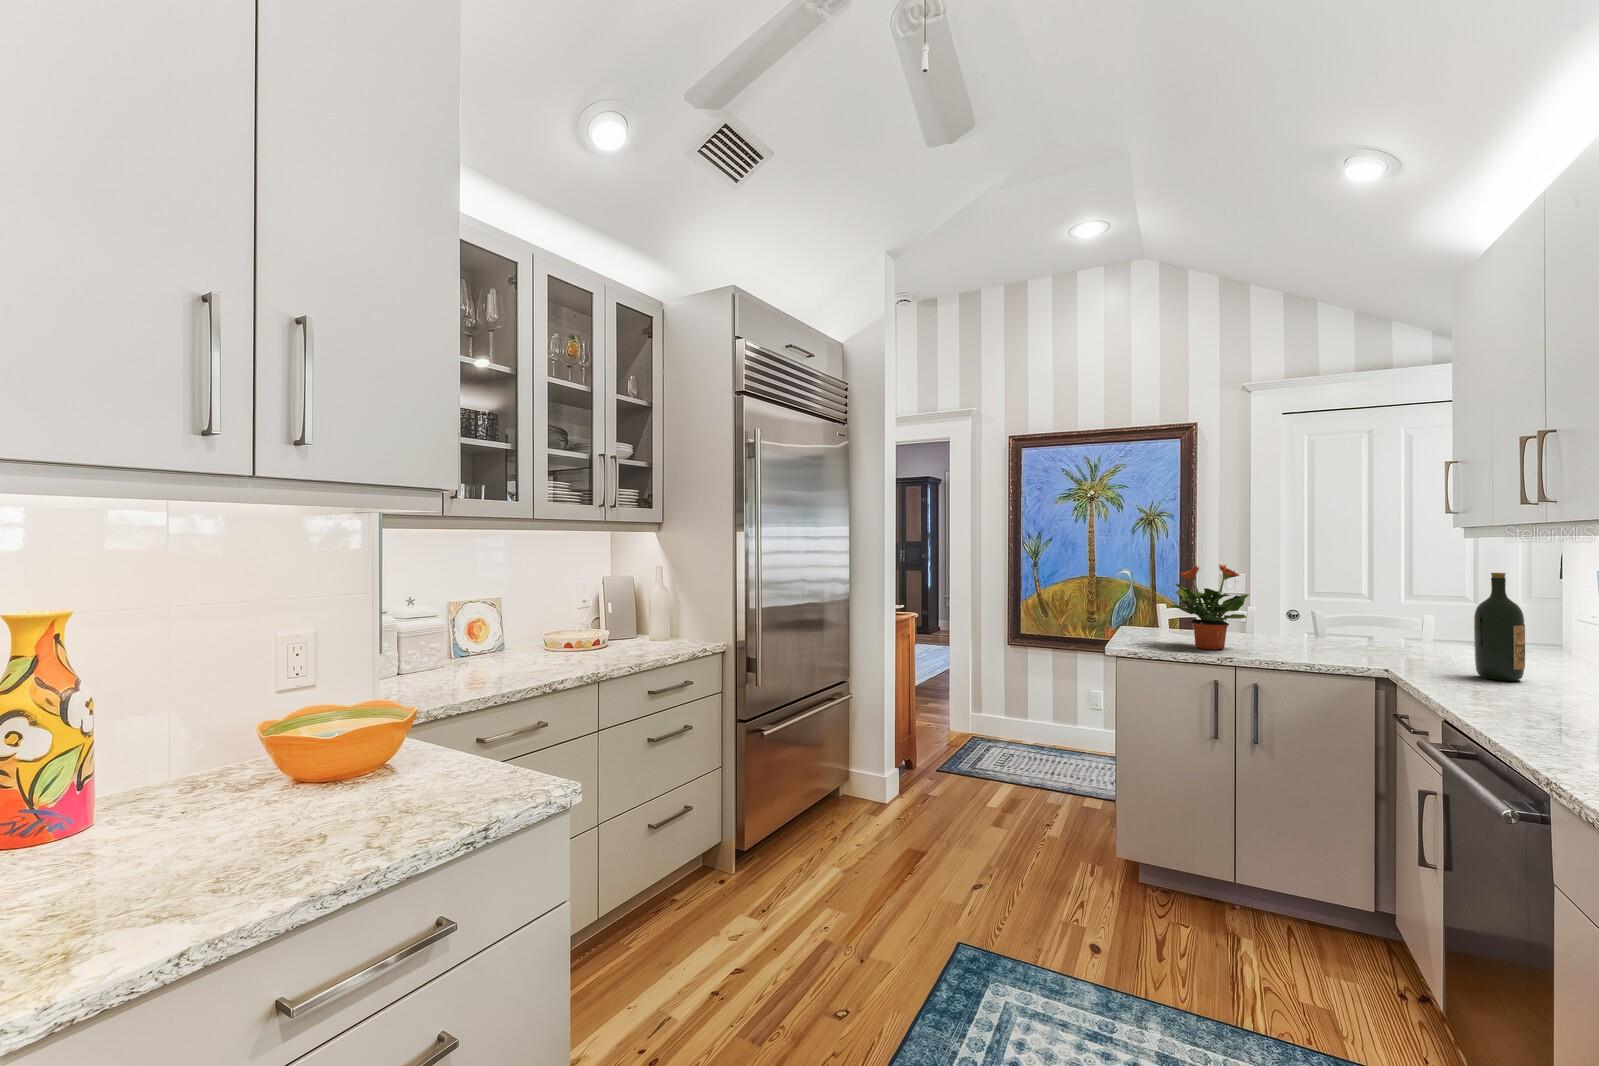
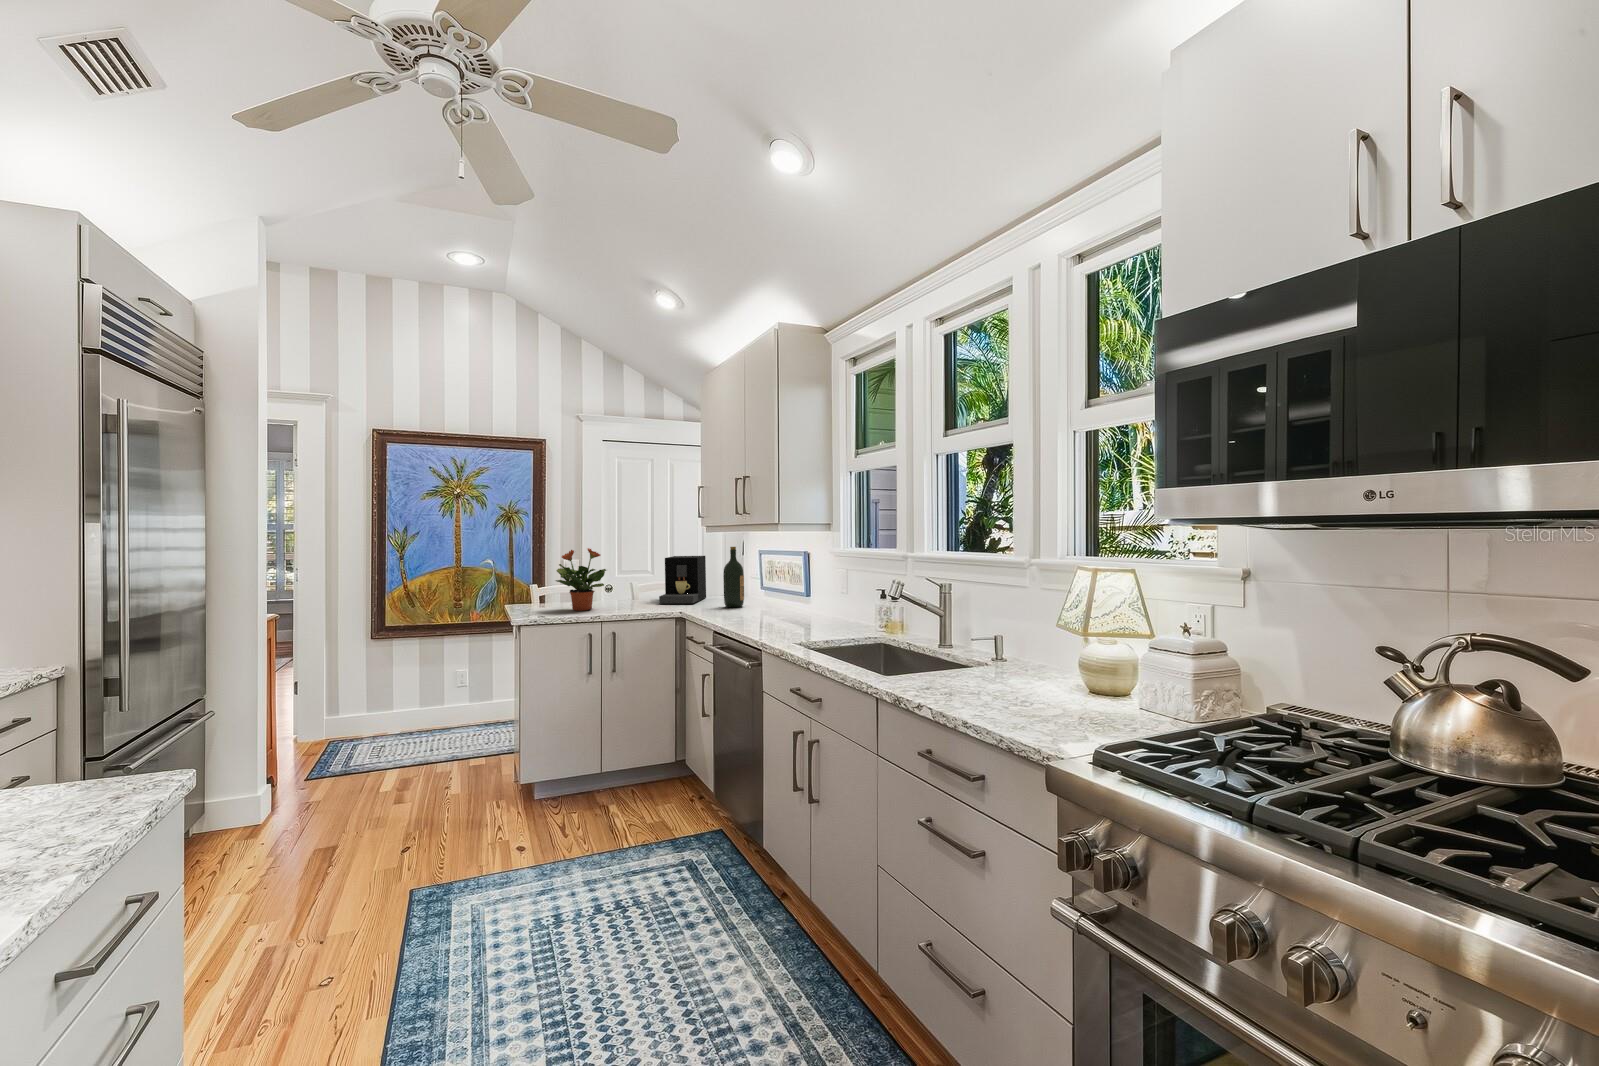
coffee maker: none [1345,581,1448,660] -> present [659,556,706,604]

